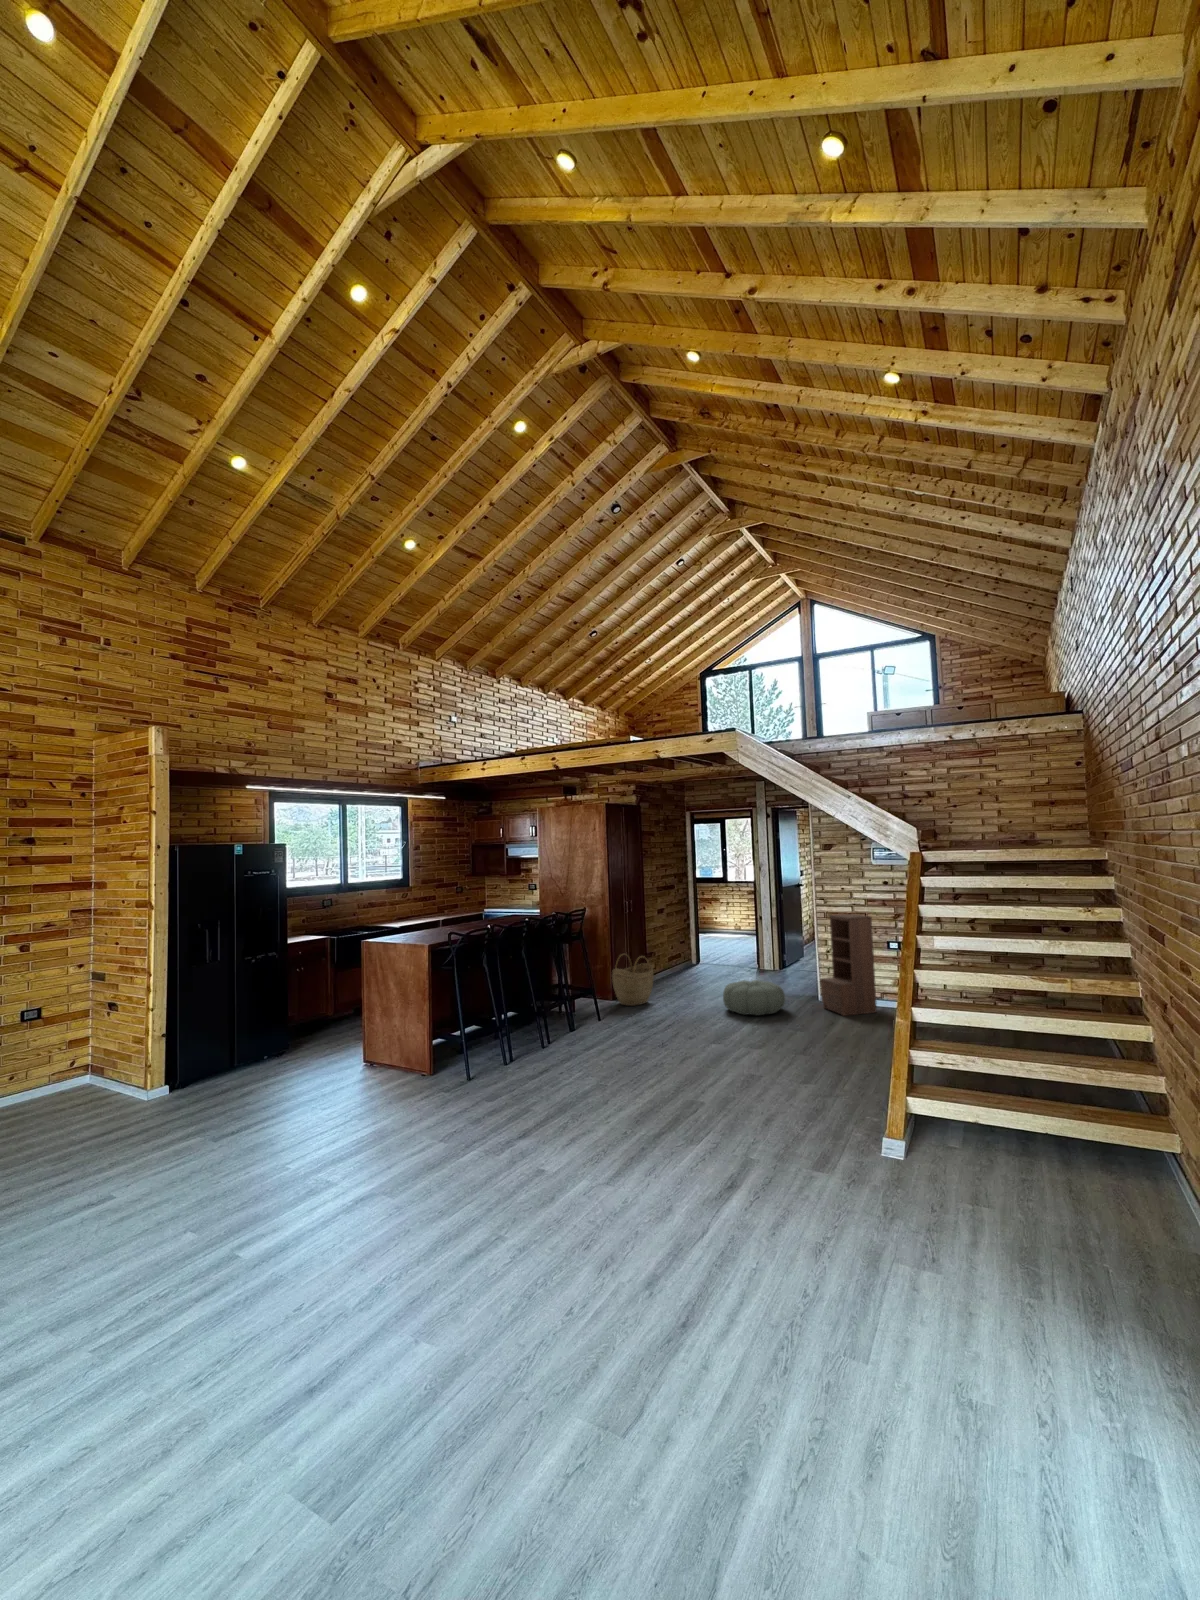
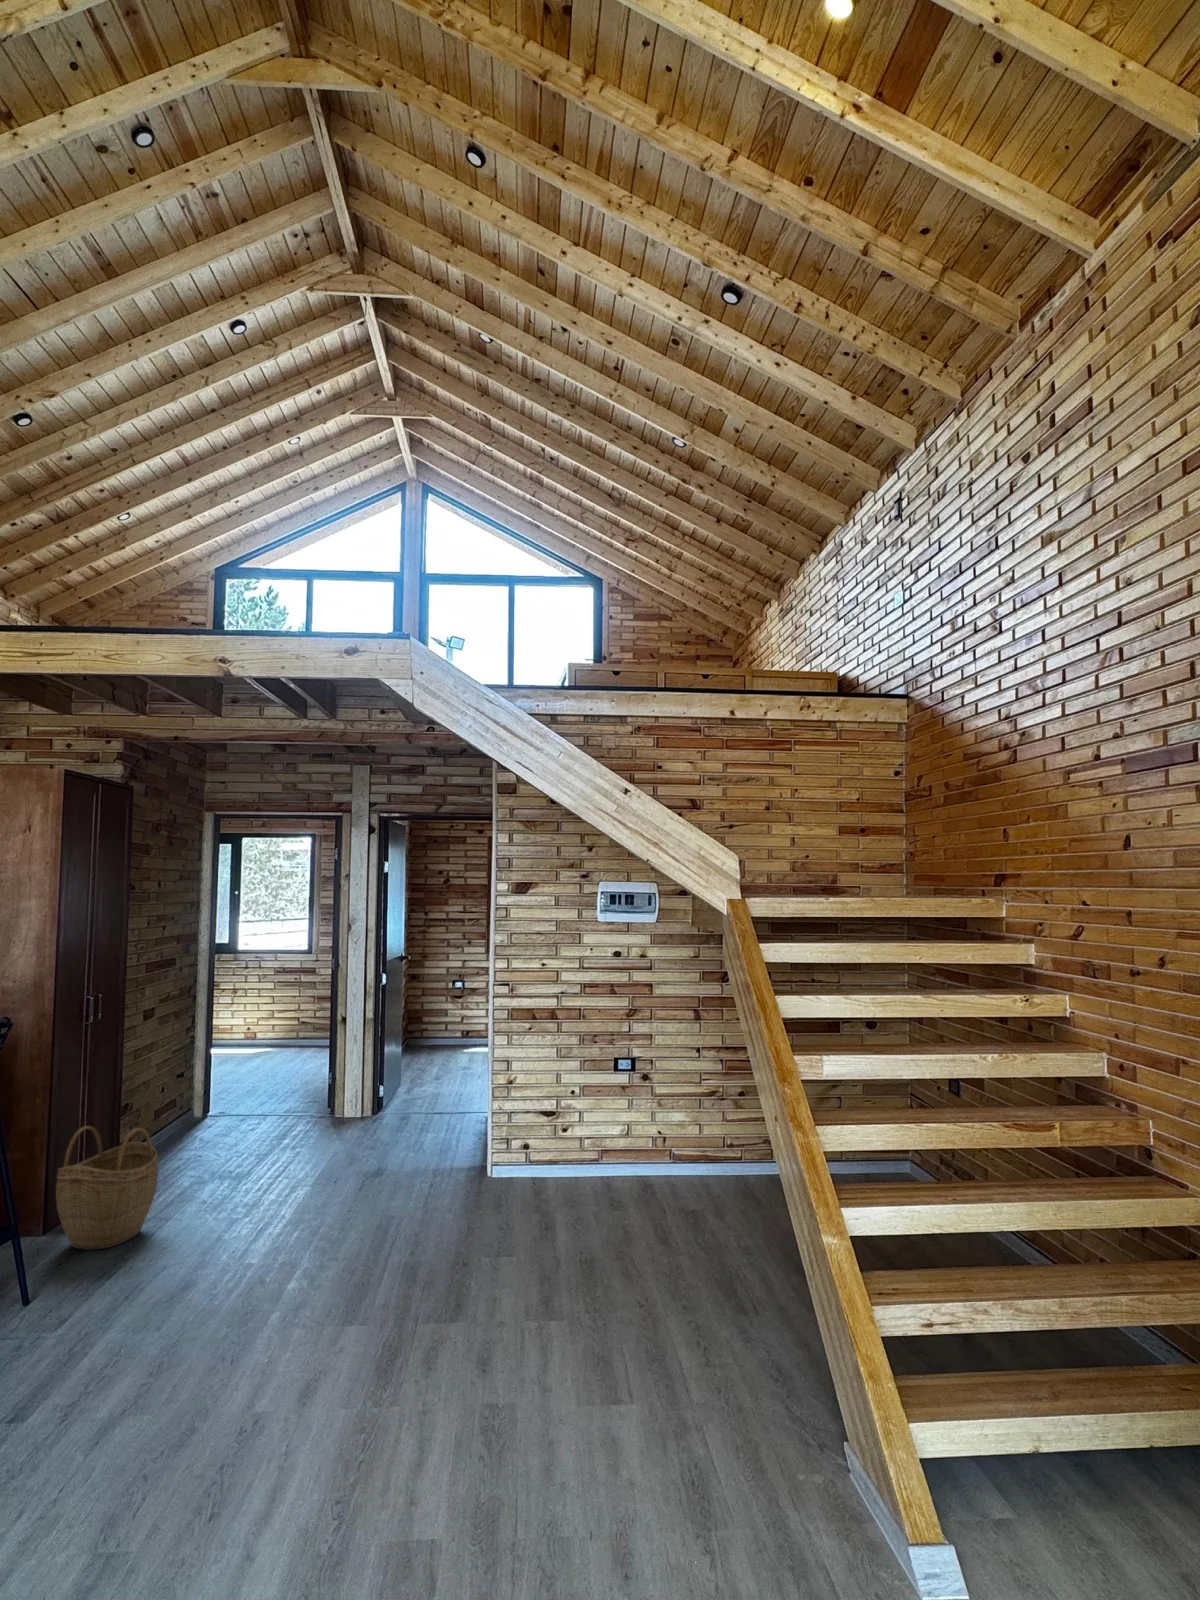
bookshelf: present [820,914,877,1016] -> none [505,1010,600,1202]
pouf: present [723,980,785,1015] -> none [323,1152,448,1230]

